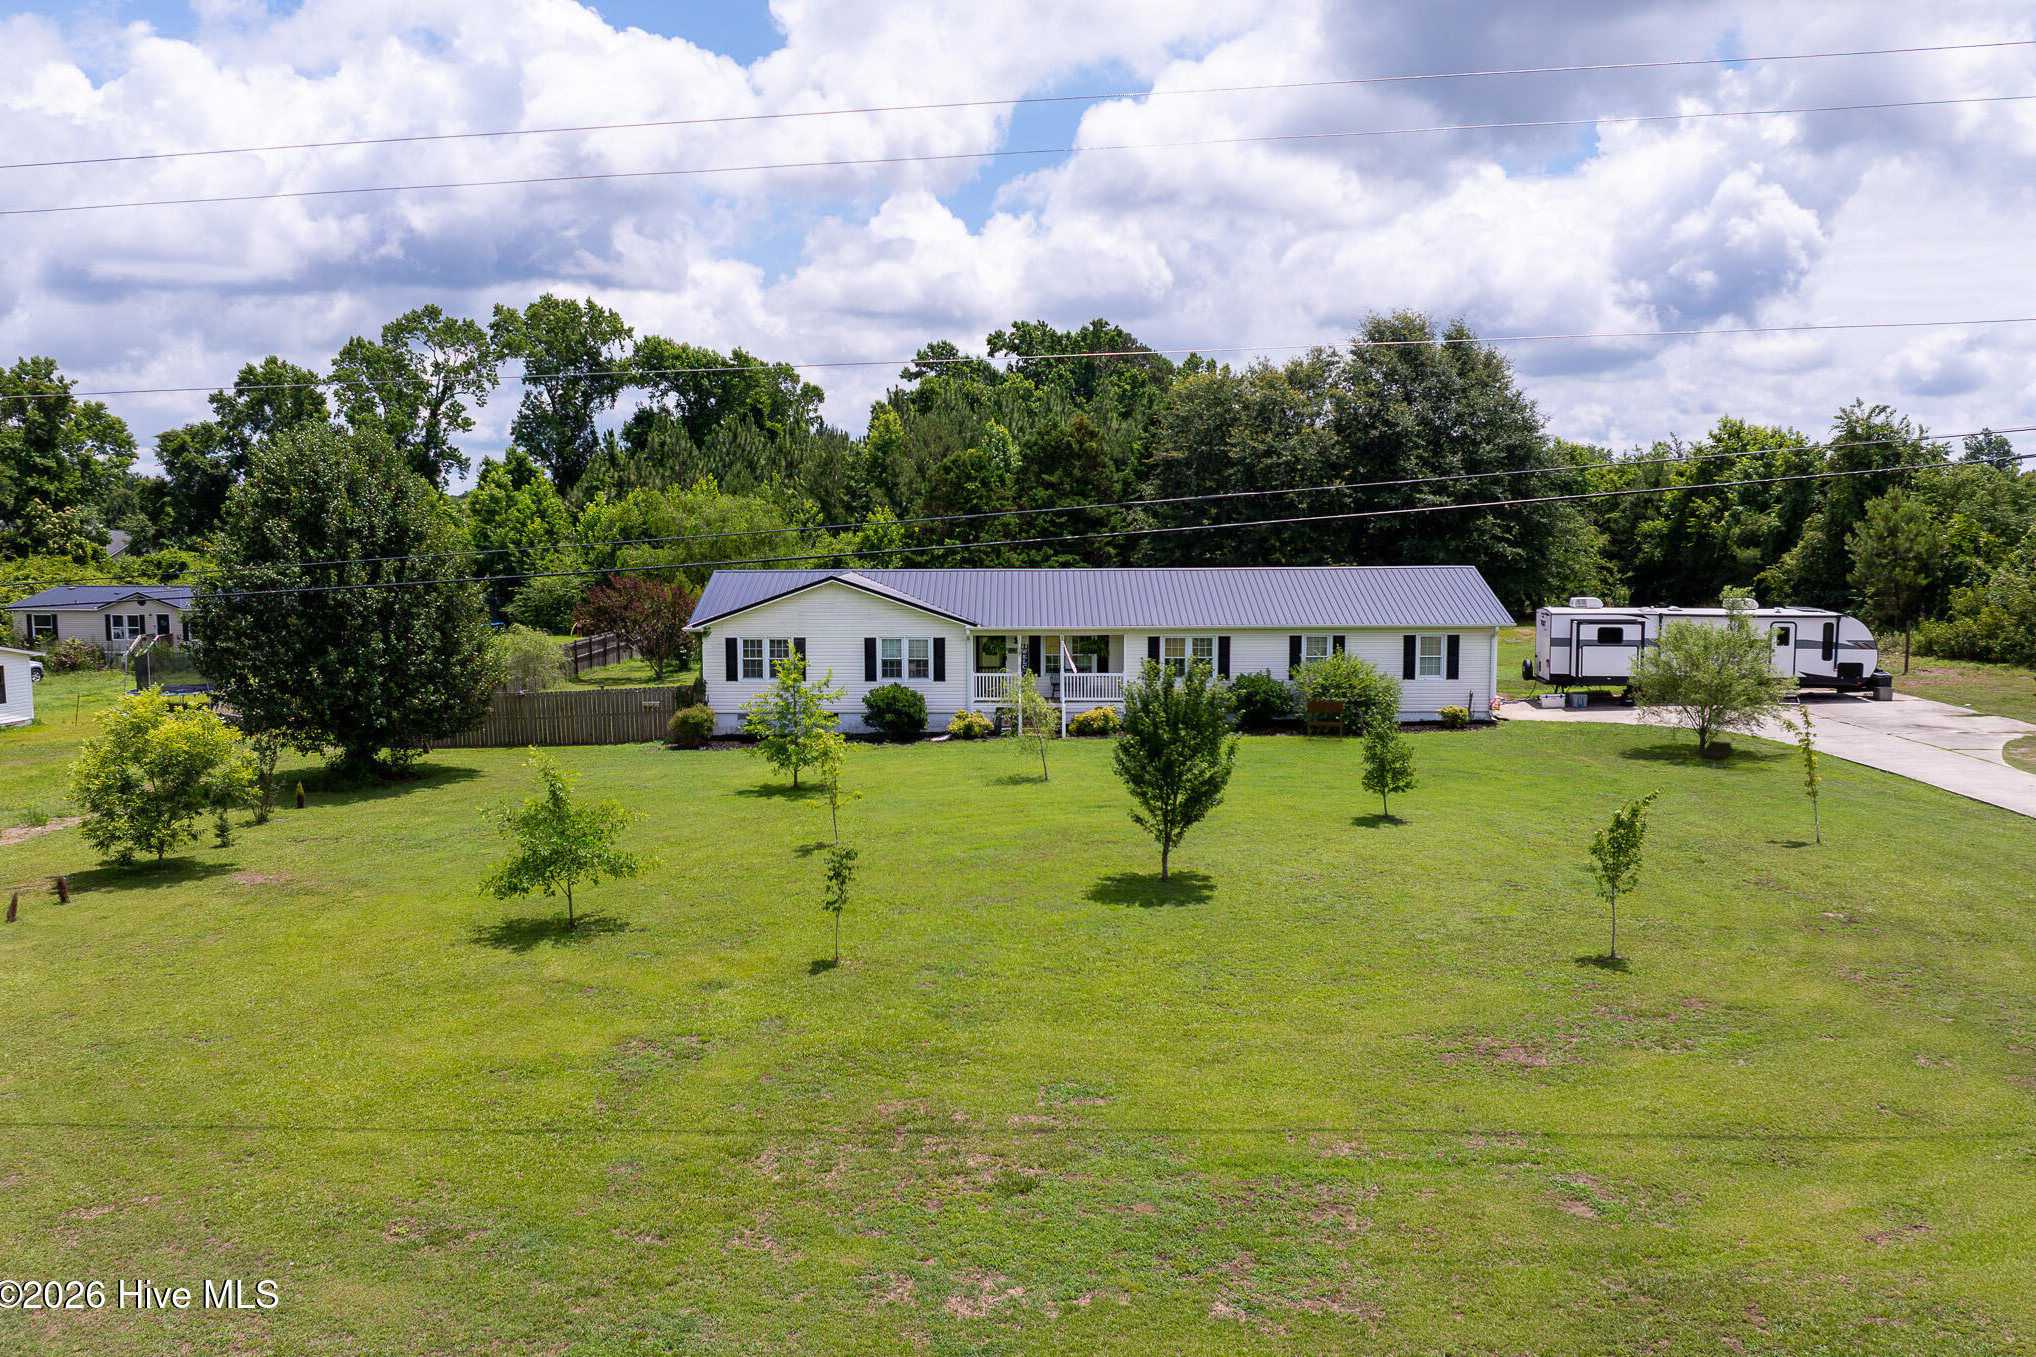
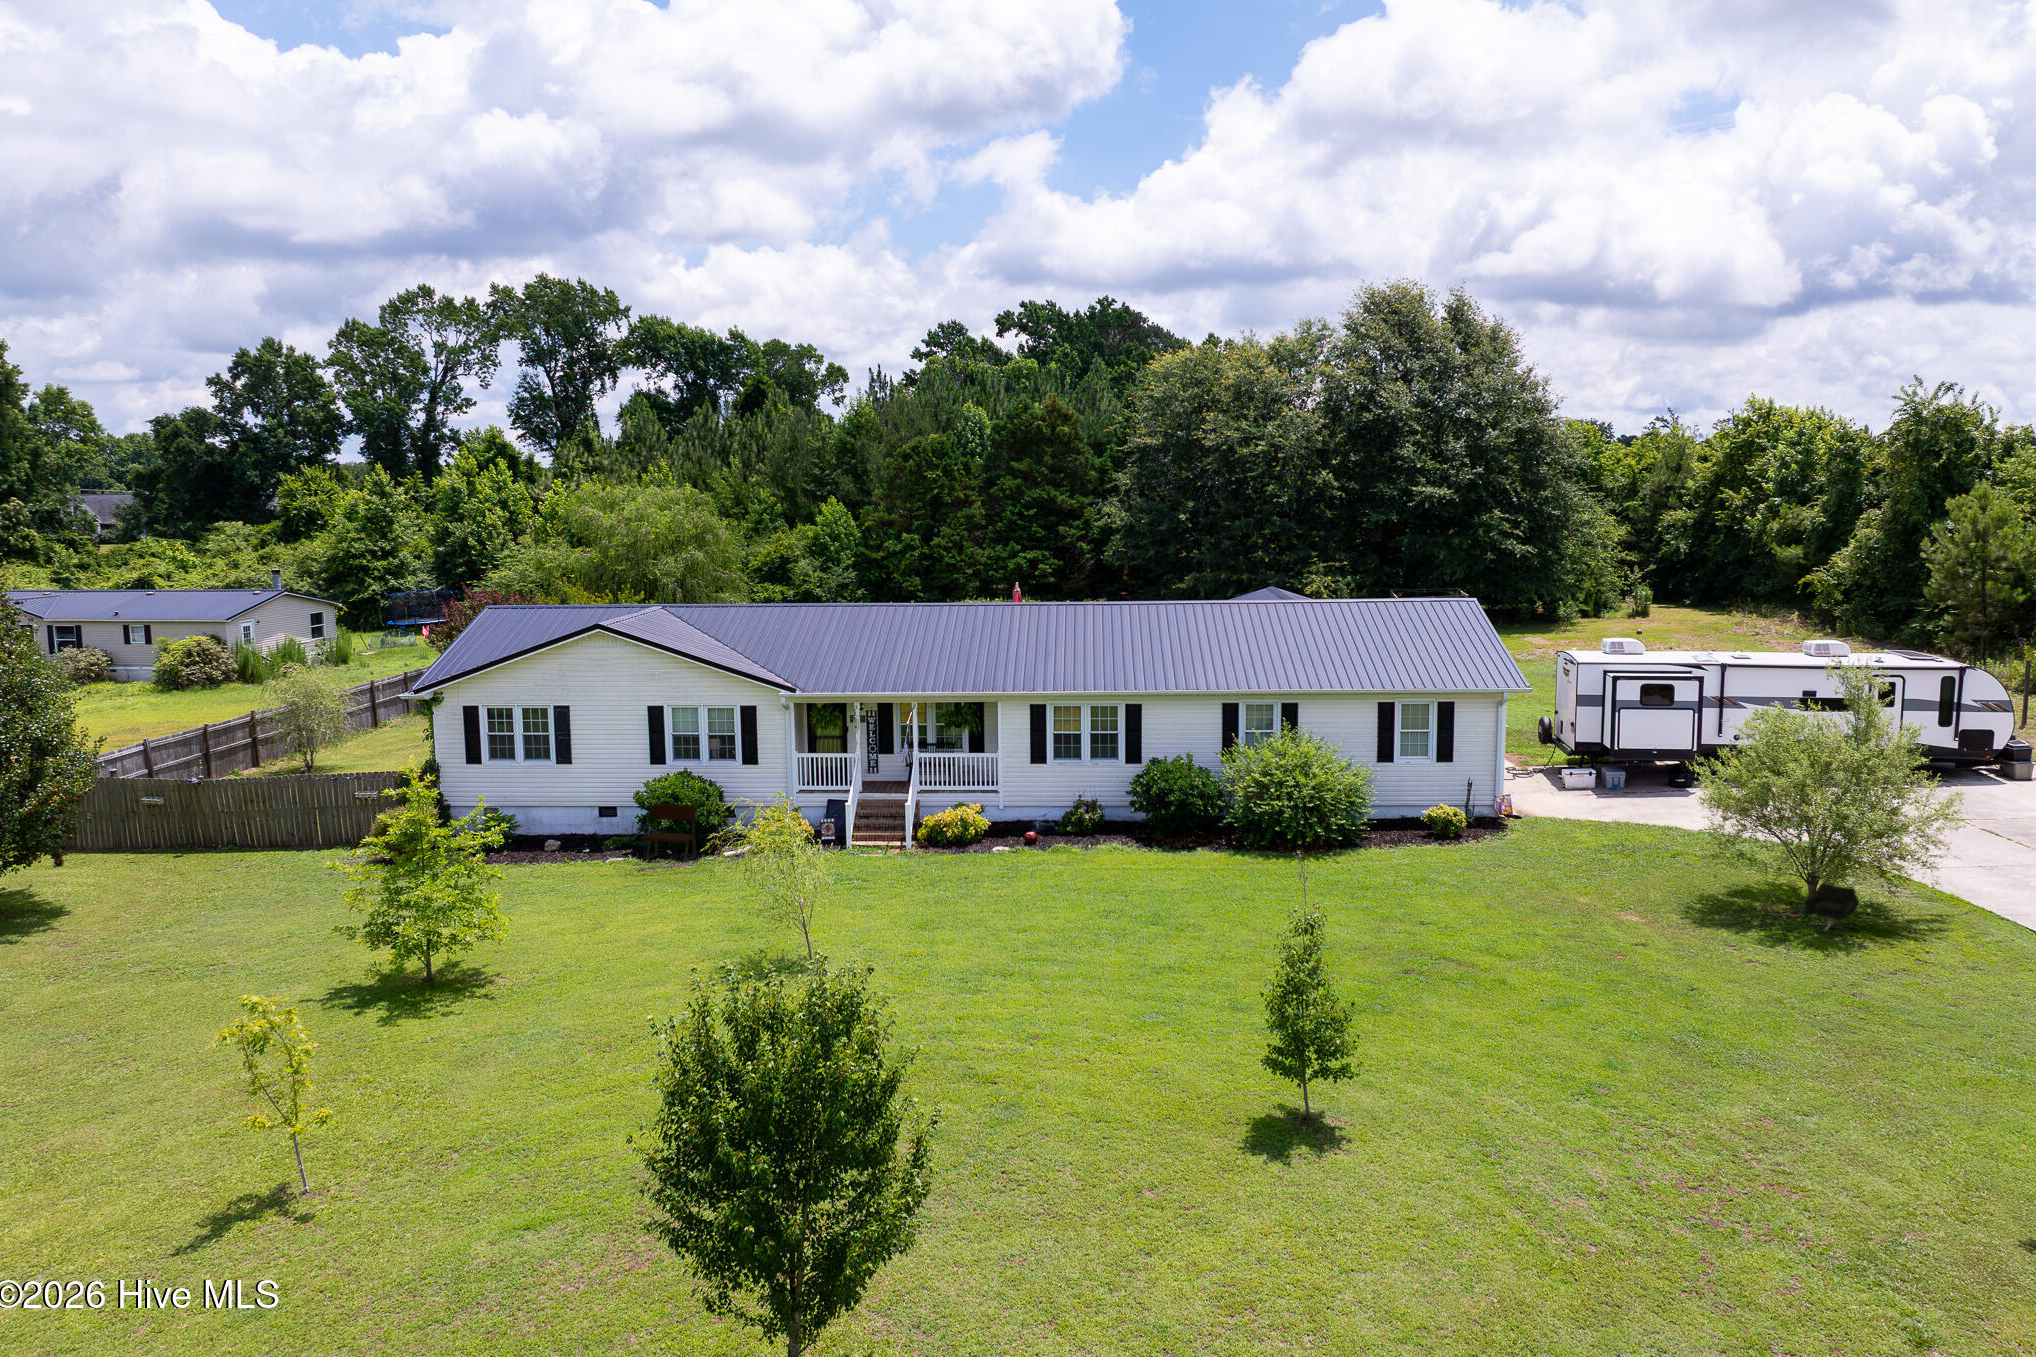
bench: present [1307,700,1344,740] -> present [641,803,696,862]

